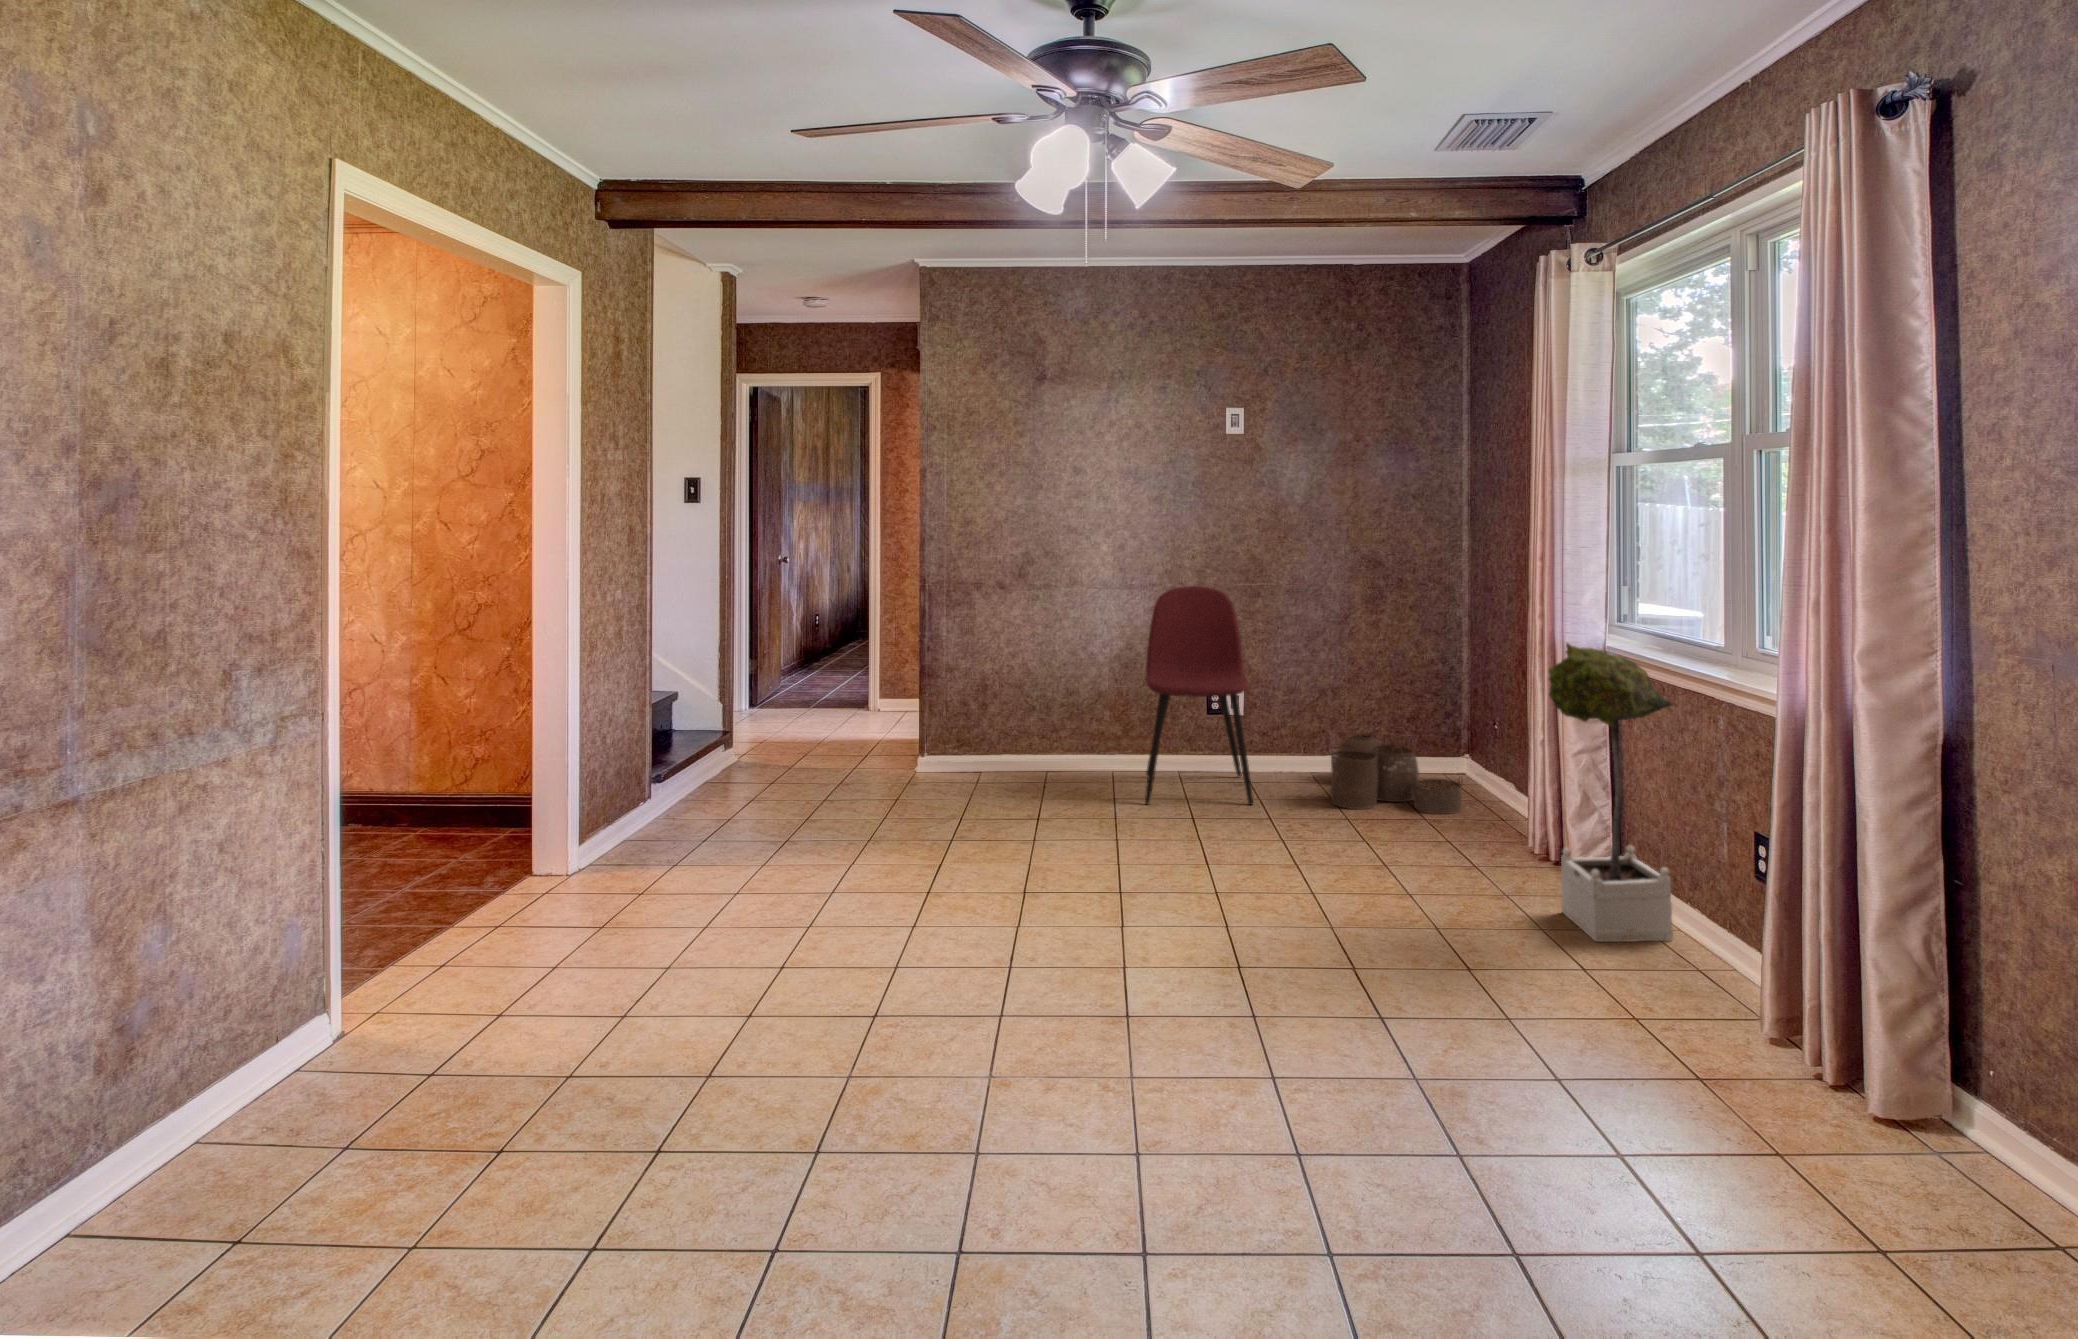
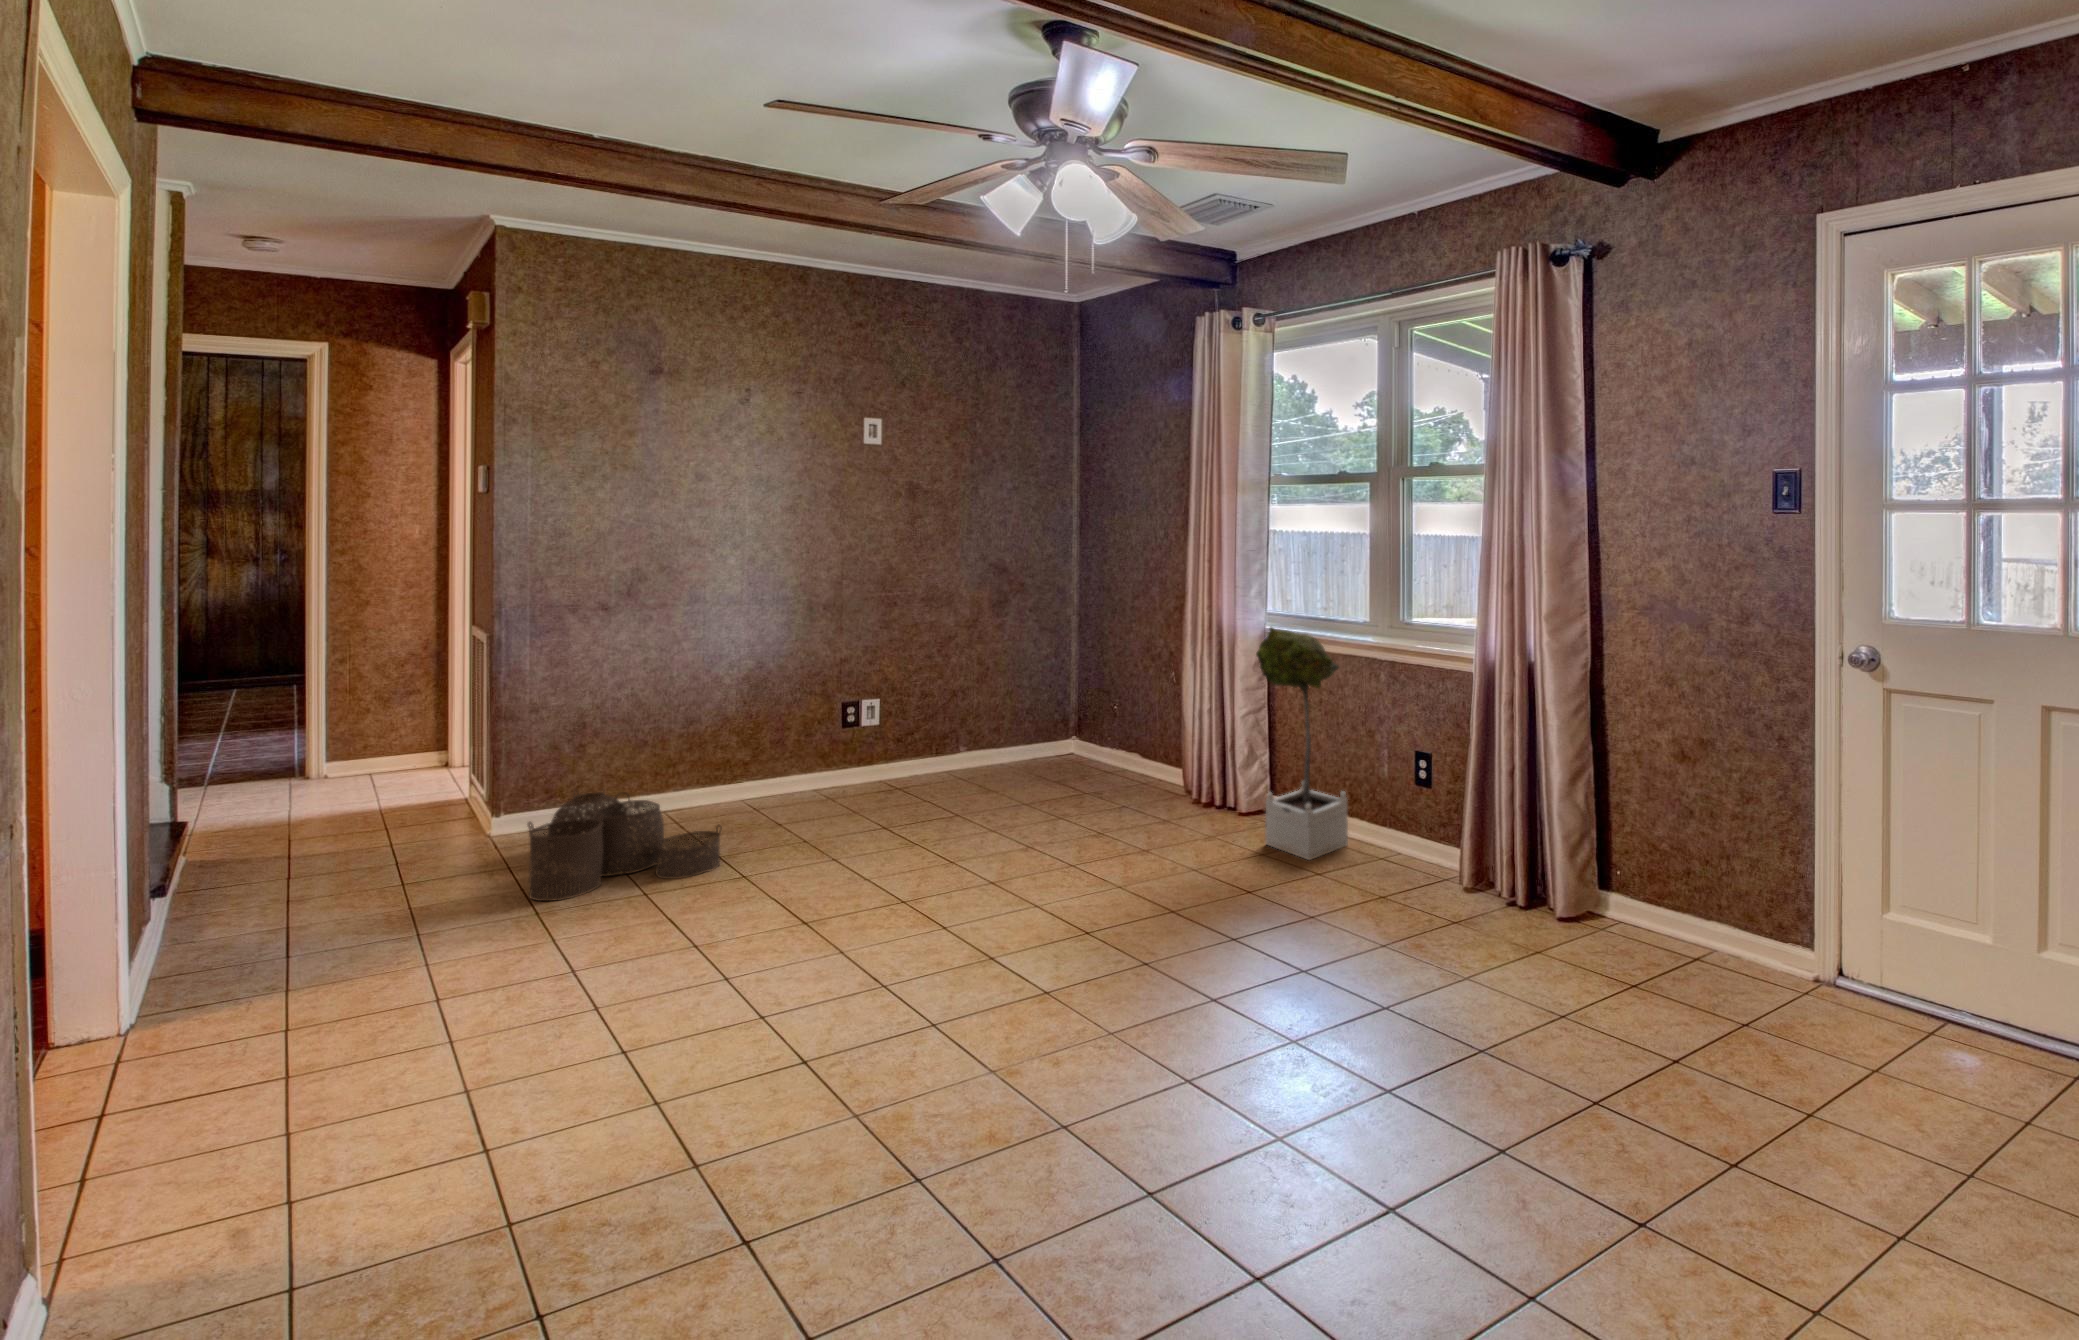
dining chair: present [1145,586,1253,805] -> none [776,598,926,841]
woven basket: present [1330,734,1462,814] -> present [528,791,721,901]

